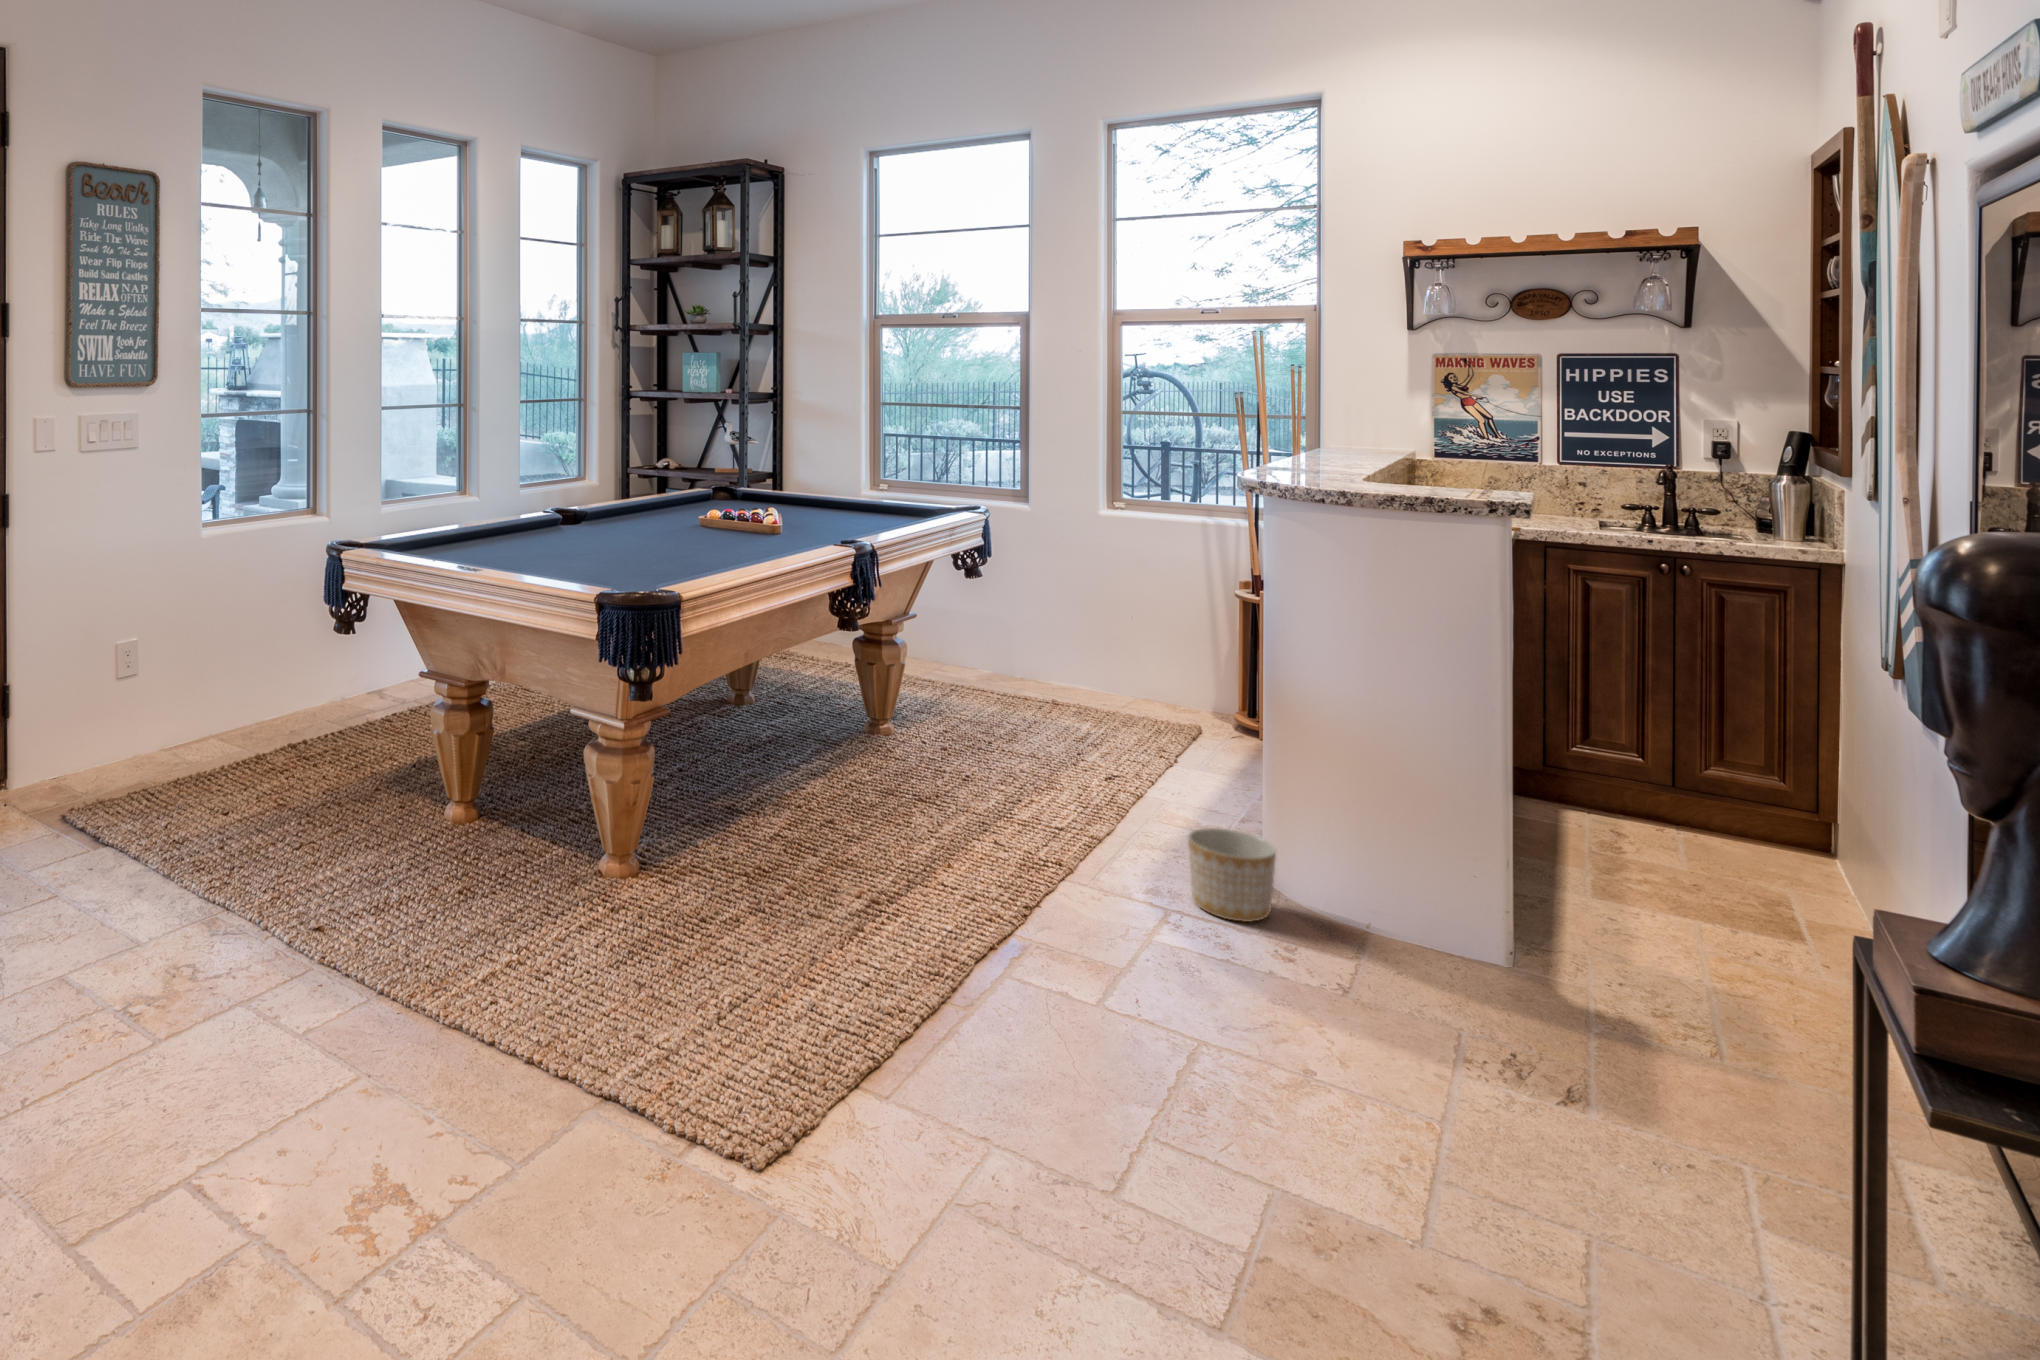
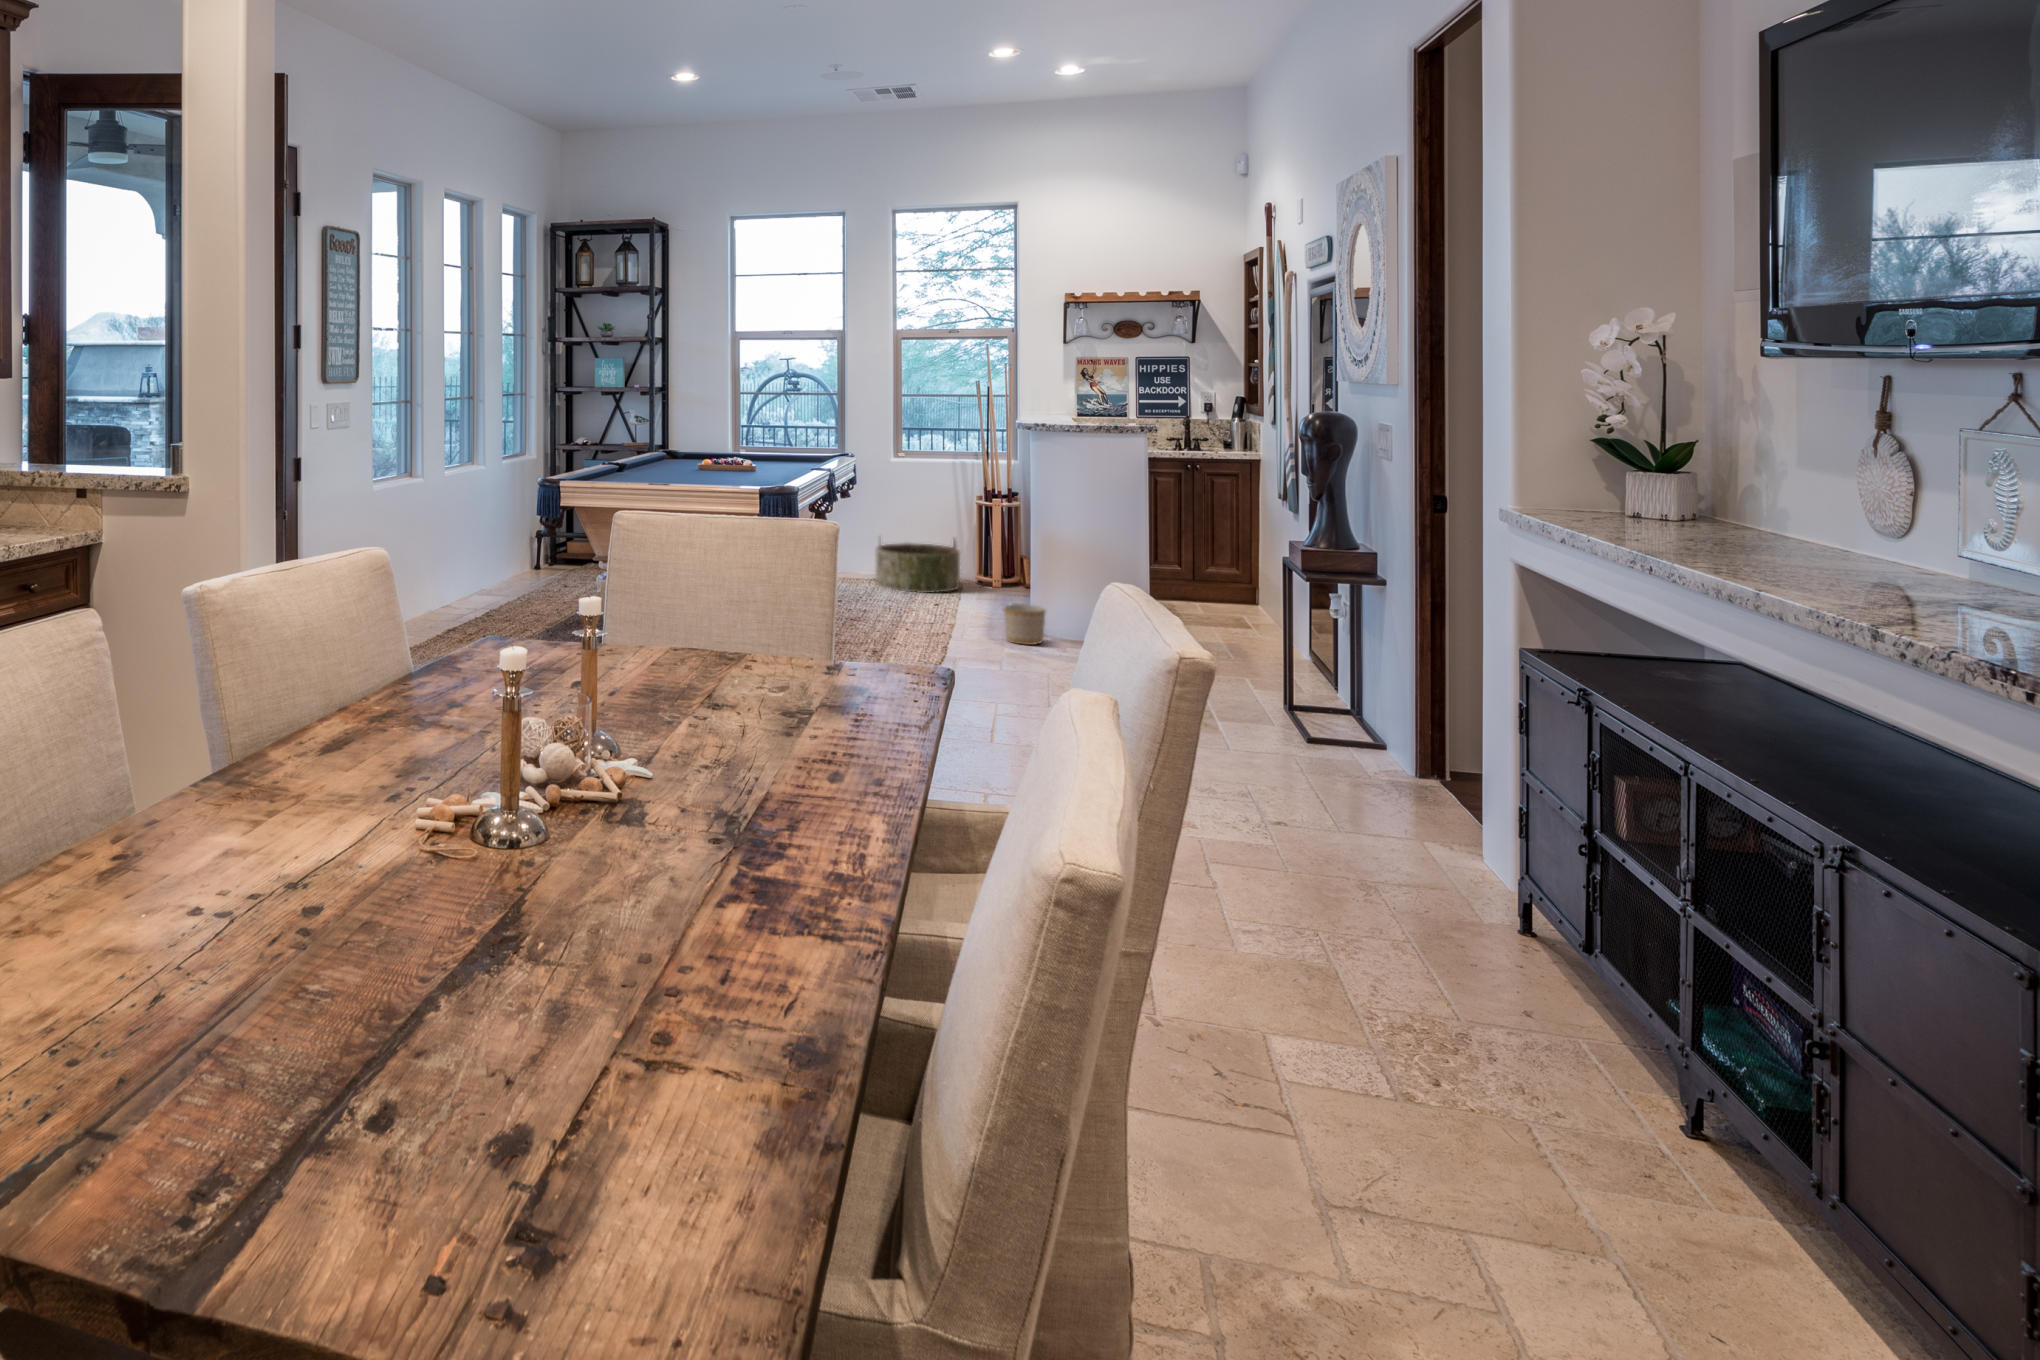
basket: none [1059,635,1205,743] -> present [876,538,960,593]

